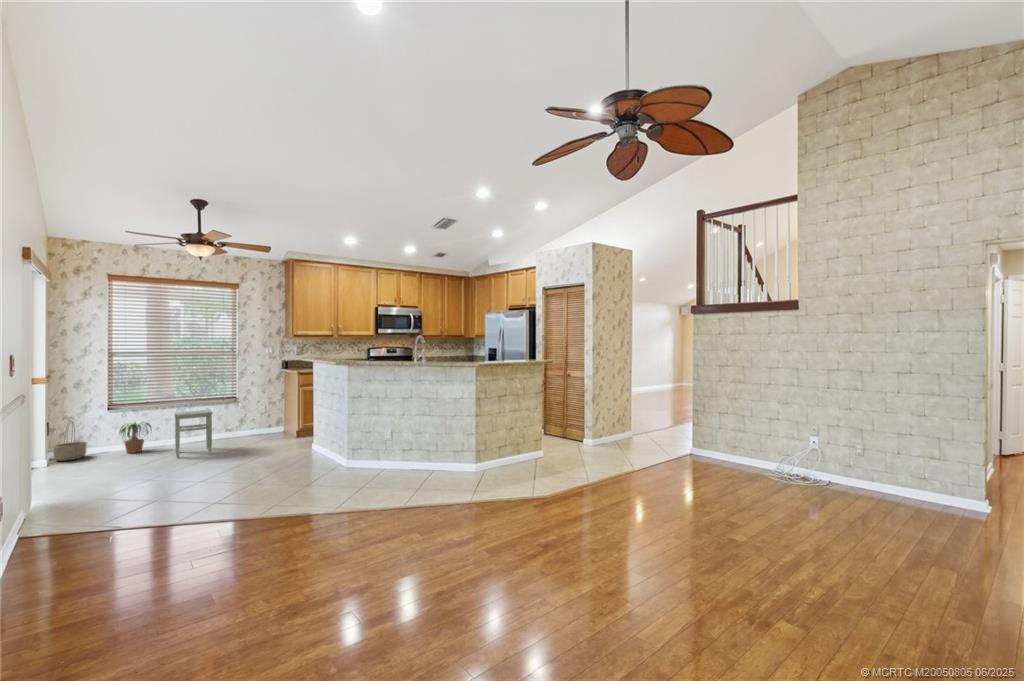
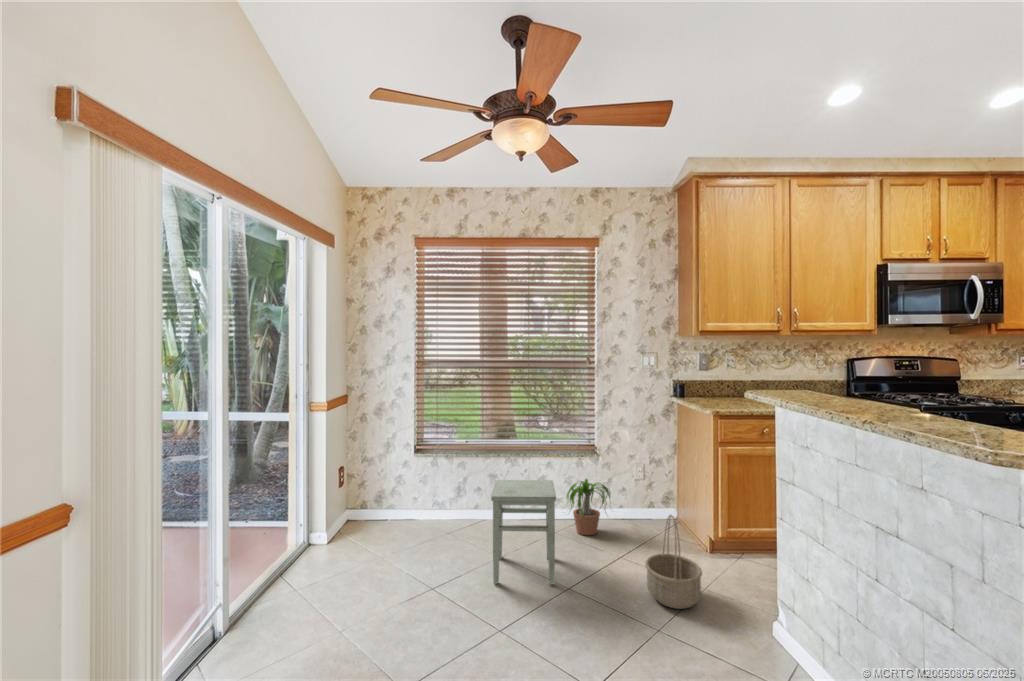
basket: present [53,421,87,461] -> present [645,515,702,609]
potted plant: present [119,422,152,453] -> present [567,479,610,535]

